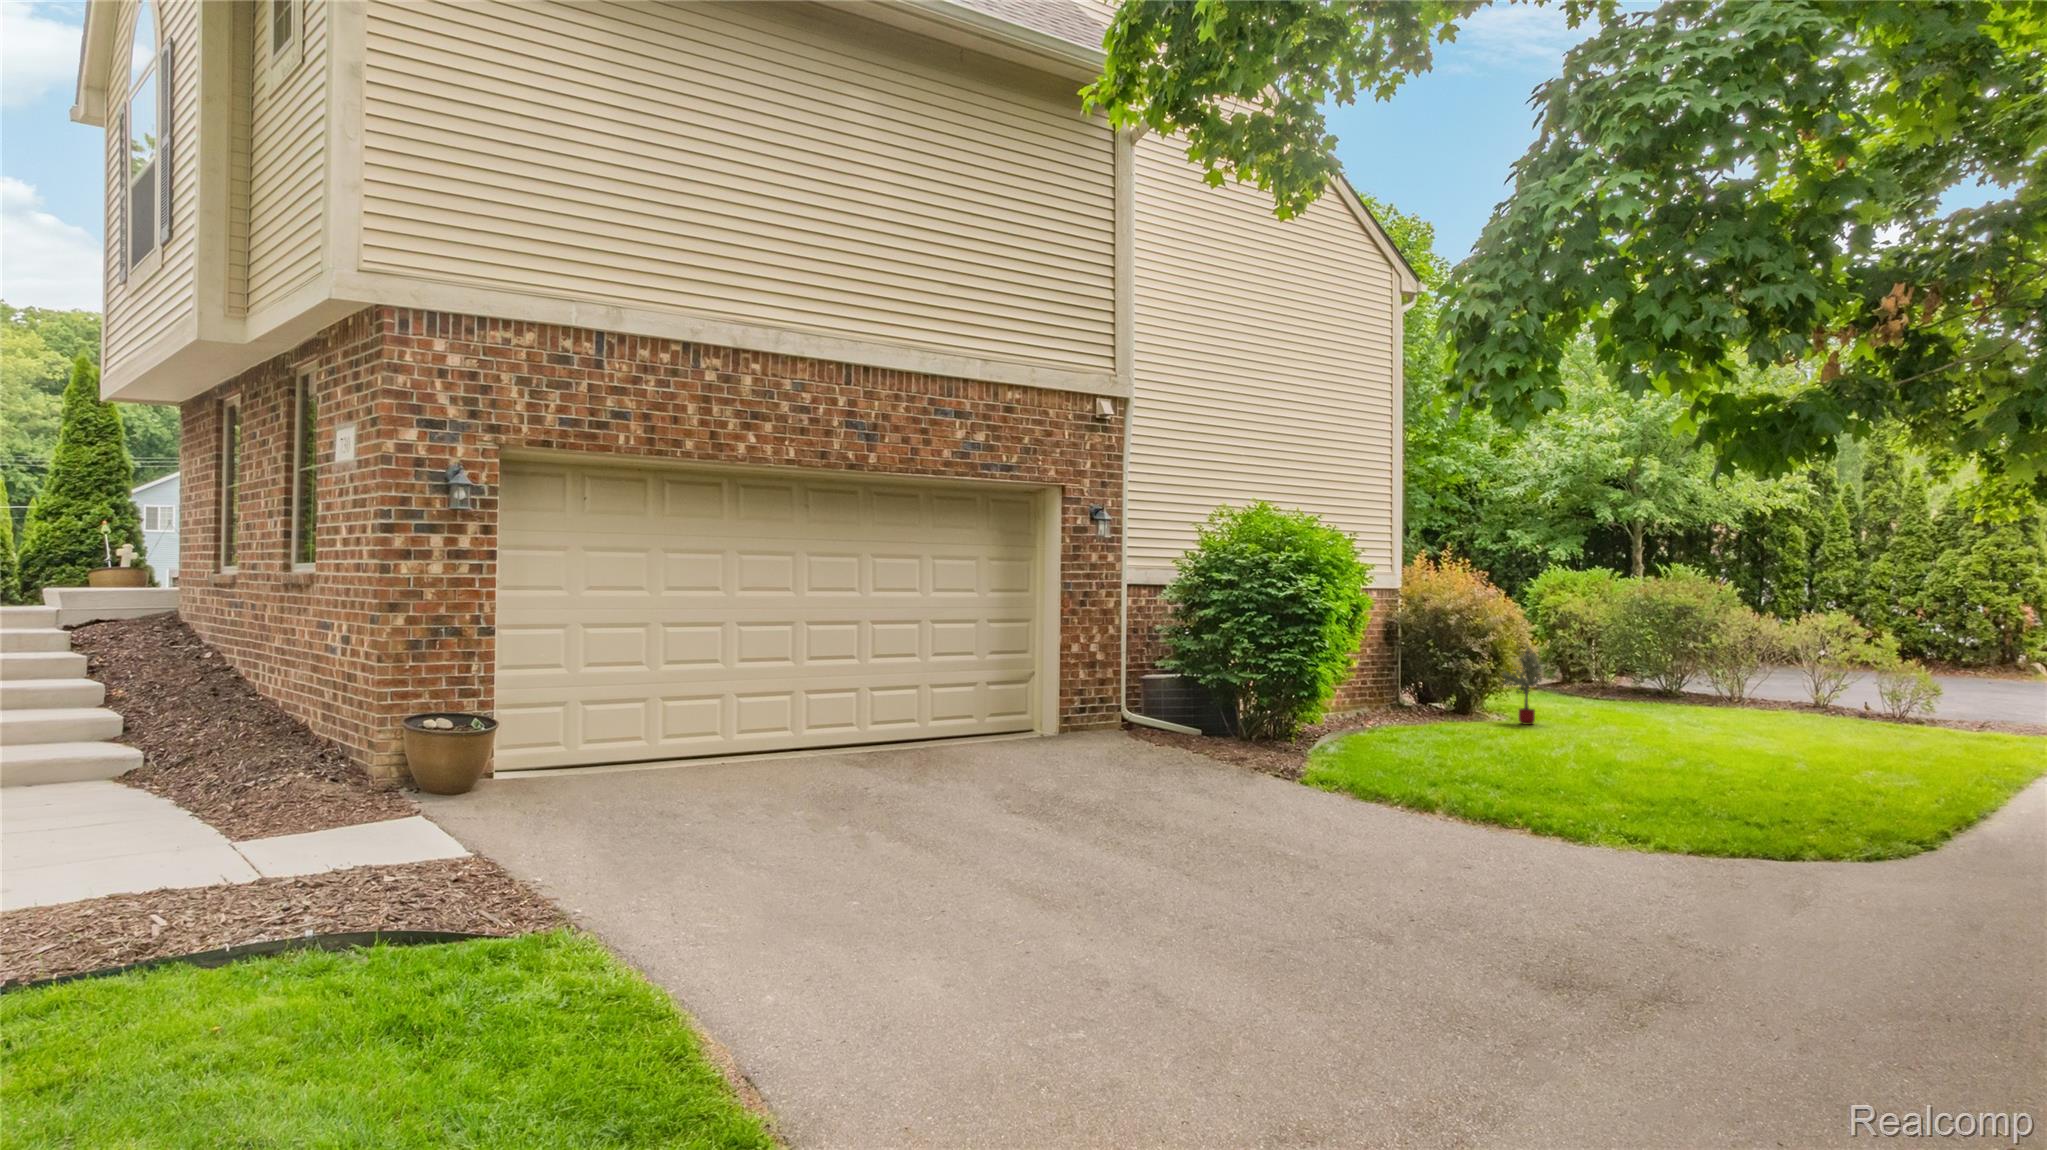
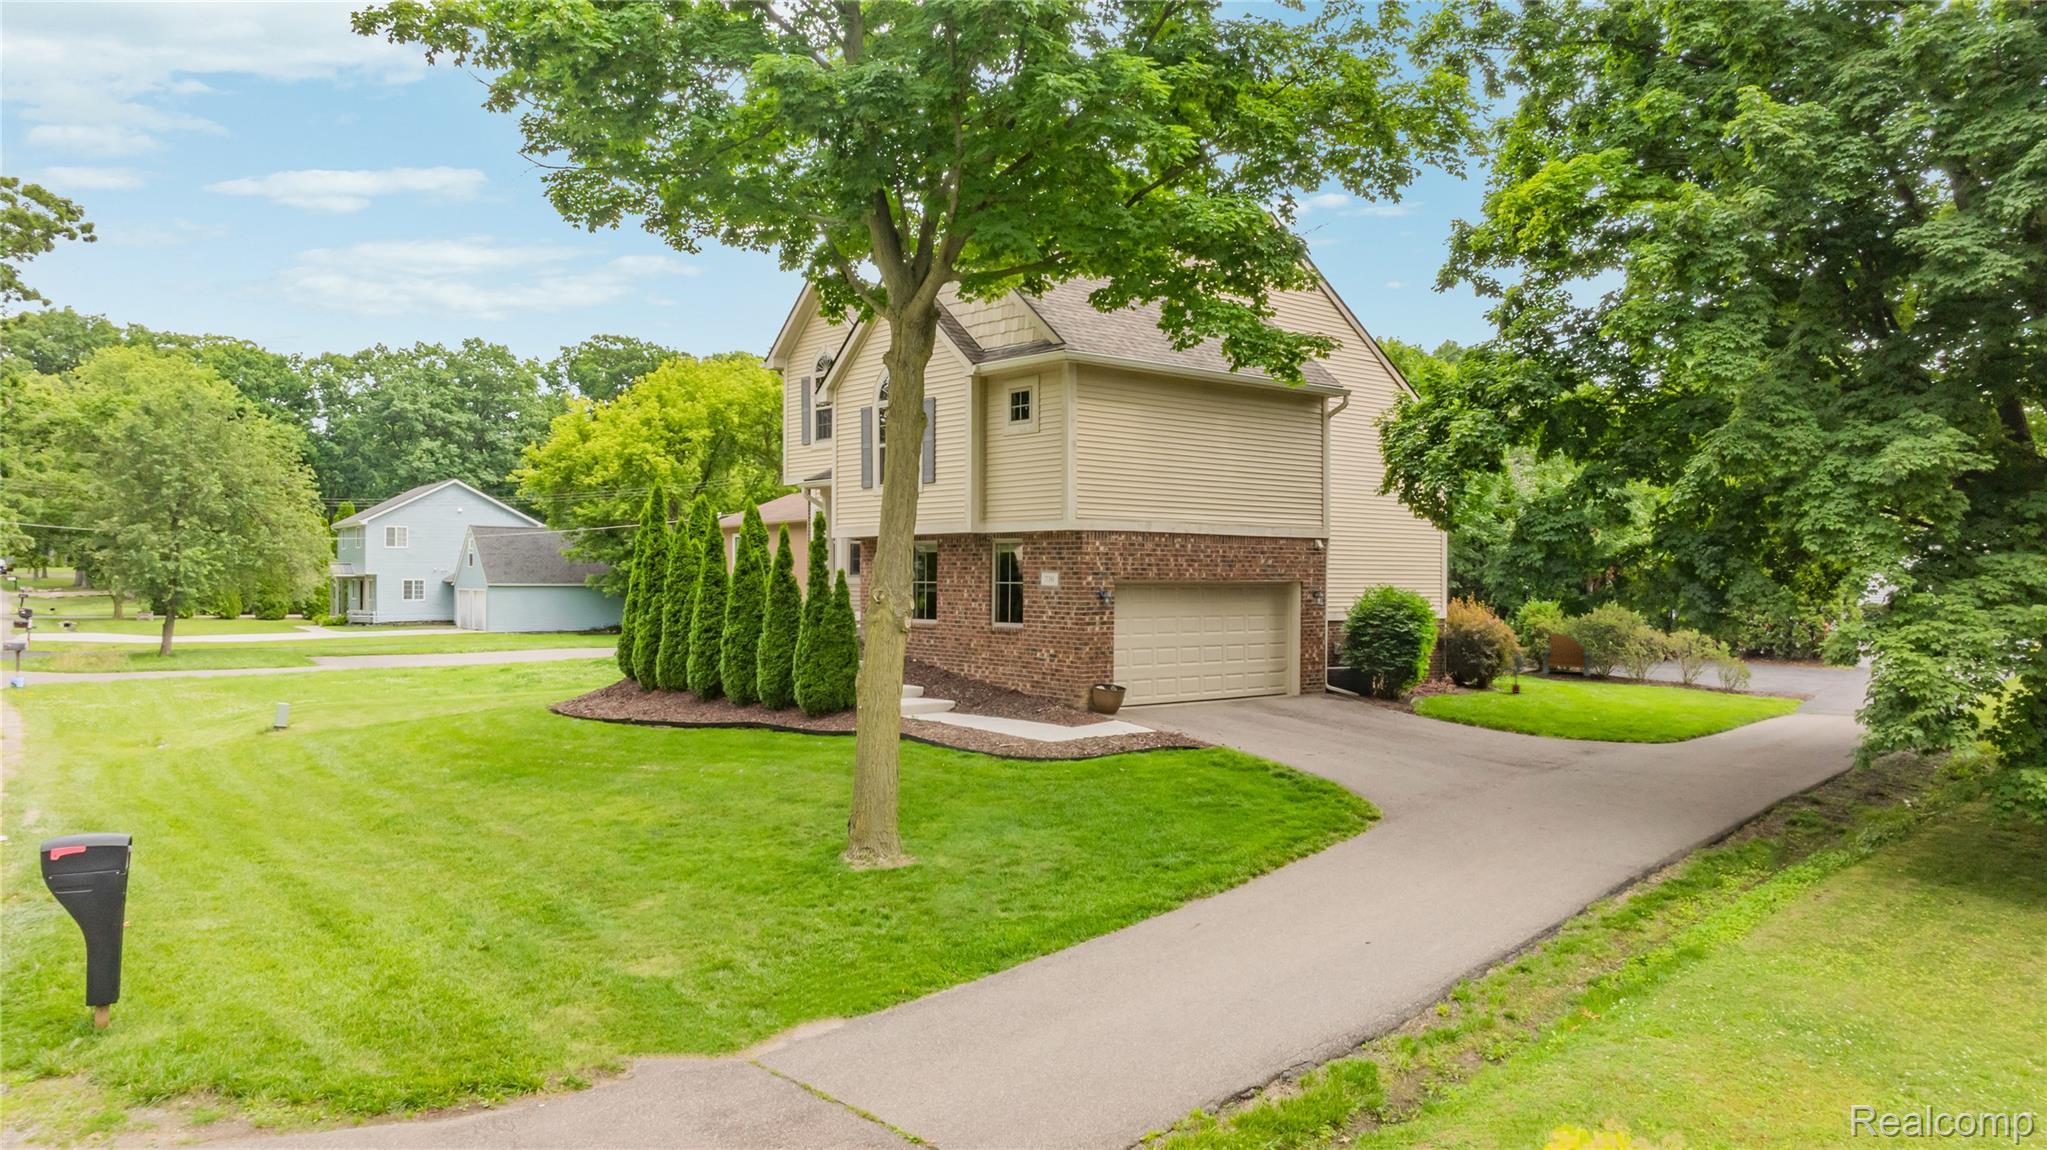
lounge chair: none [1570,622,1652,693] -> present [1543,634,1591,676]

